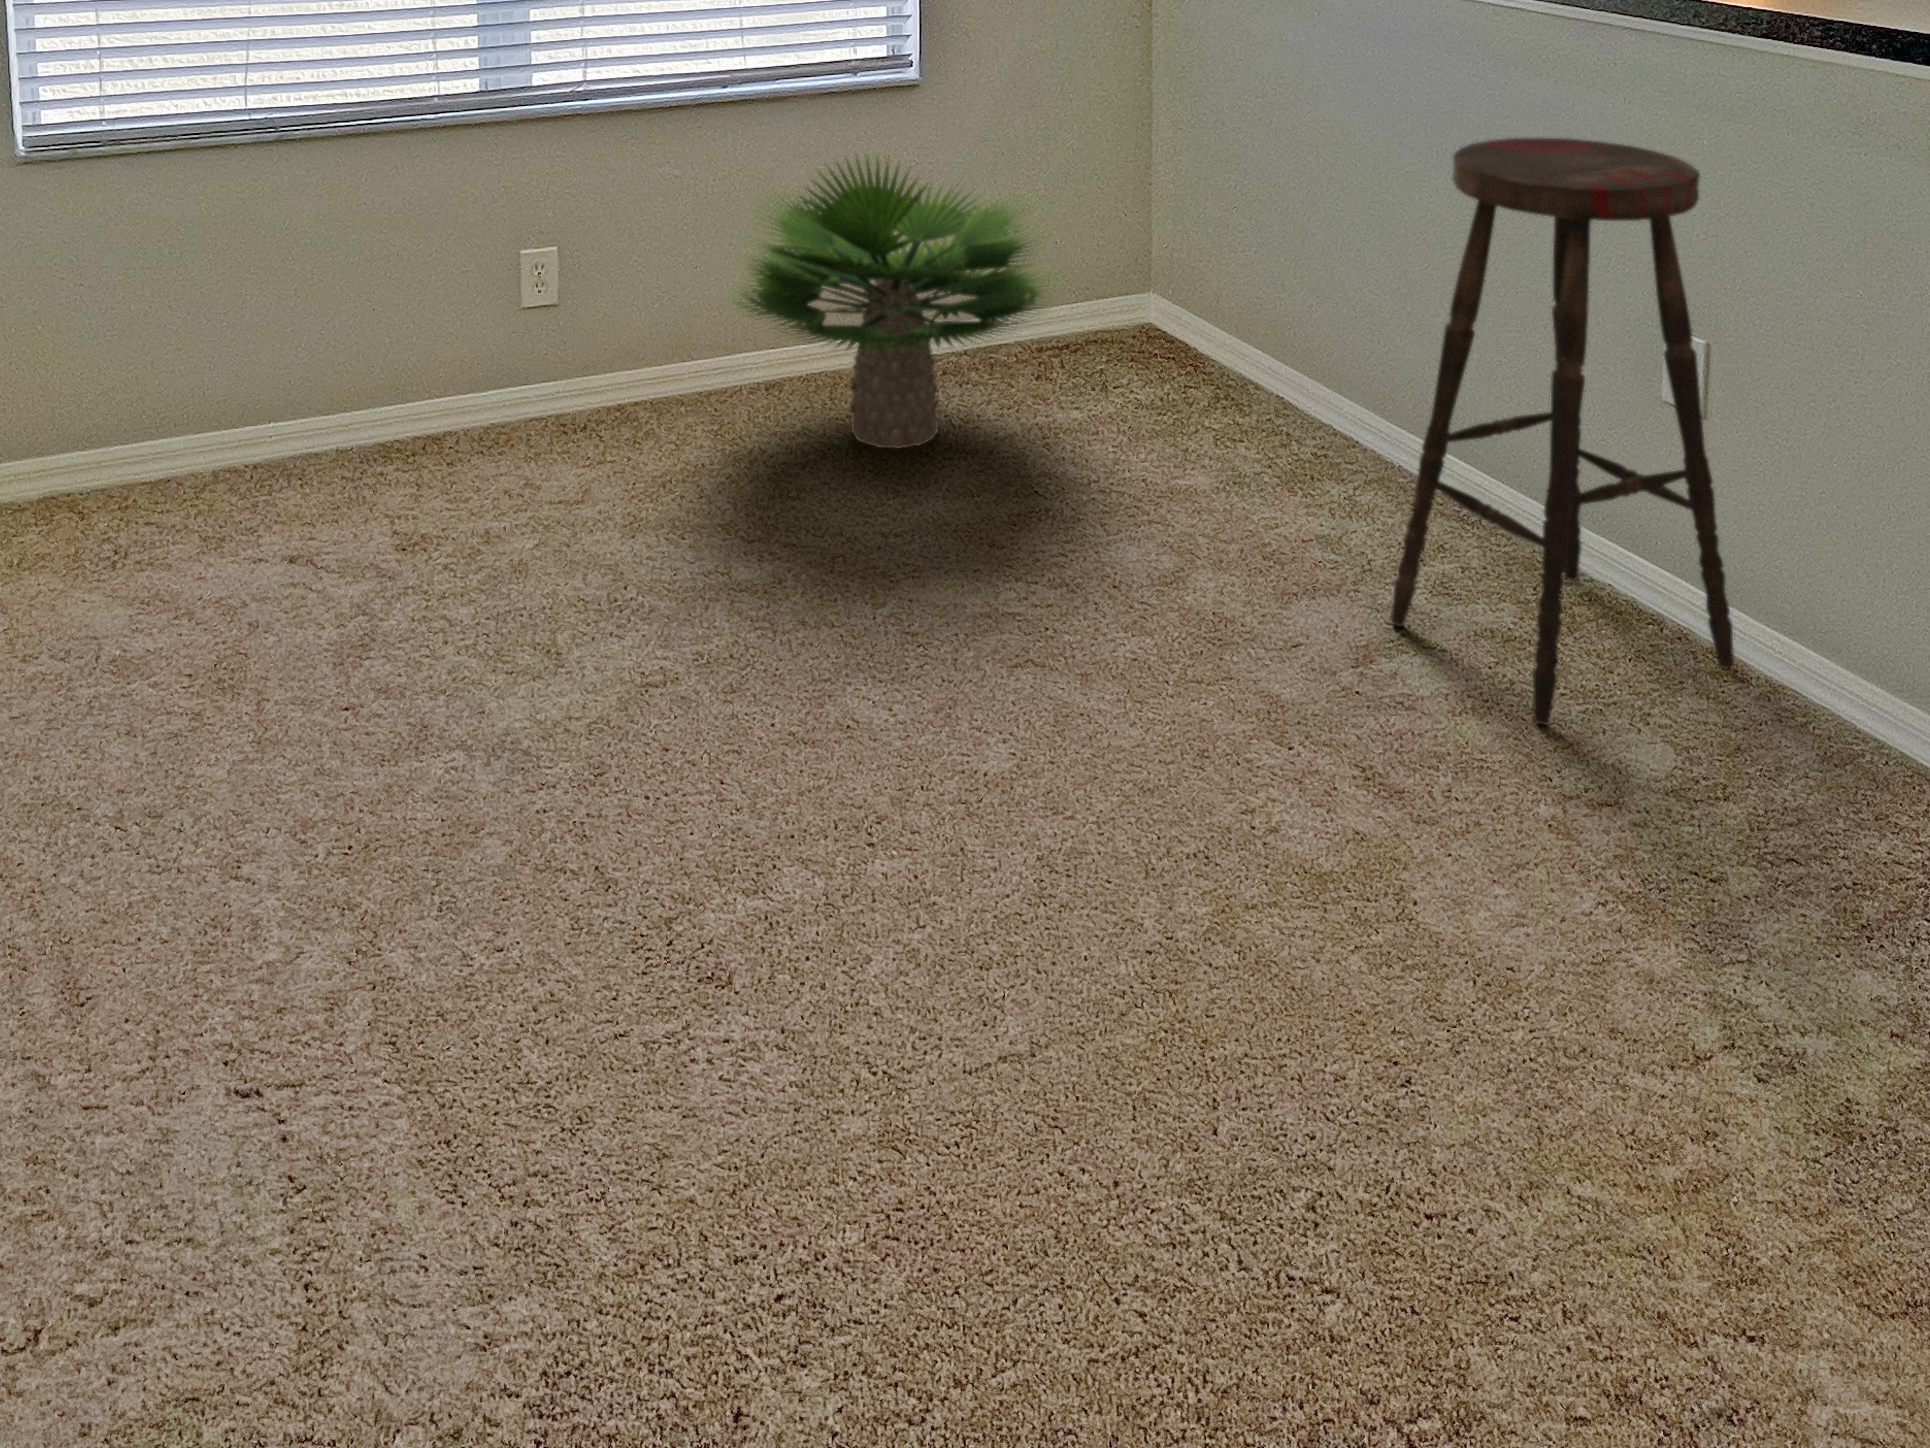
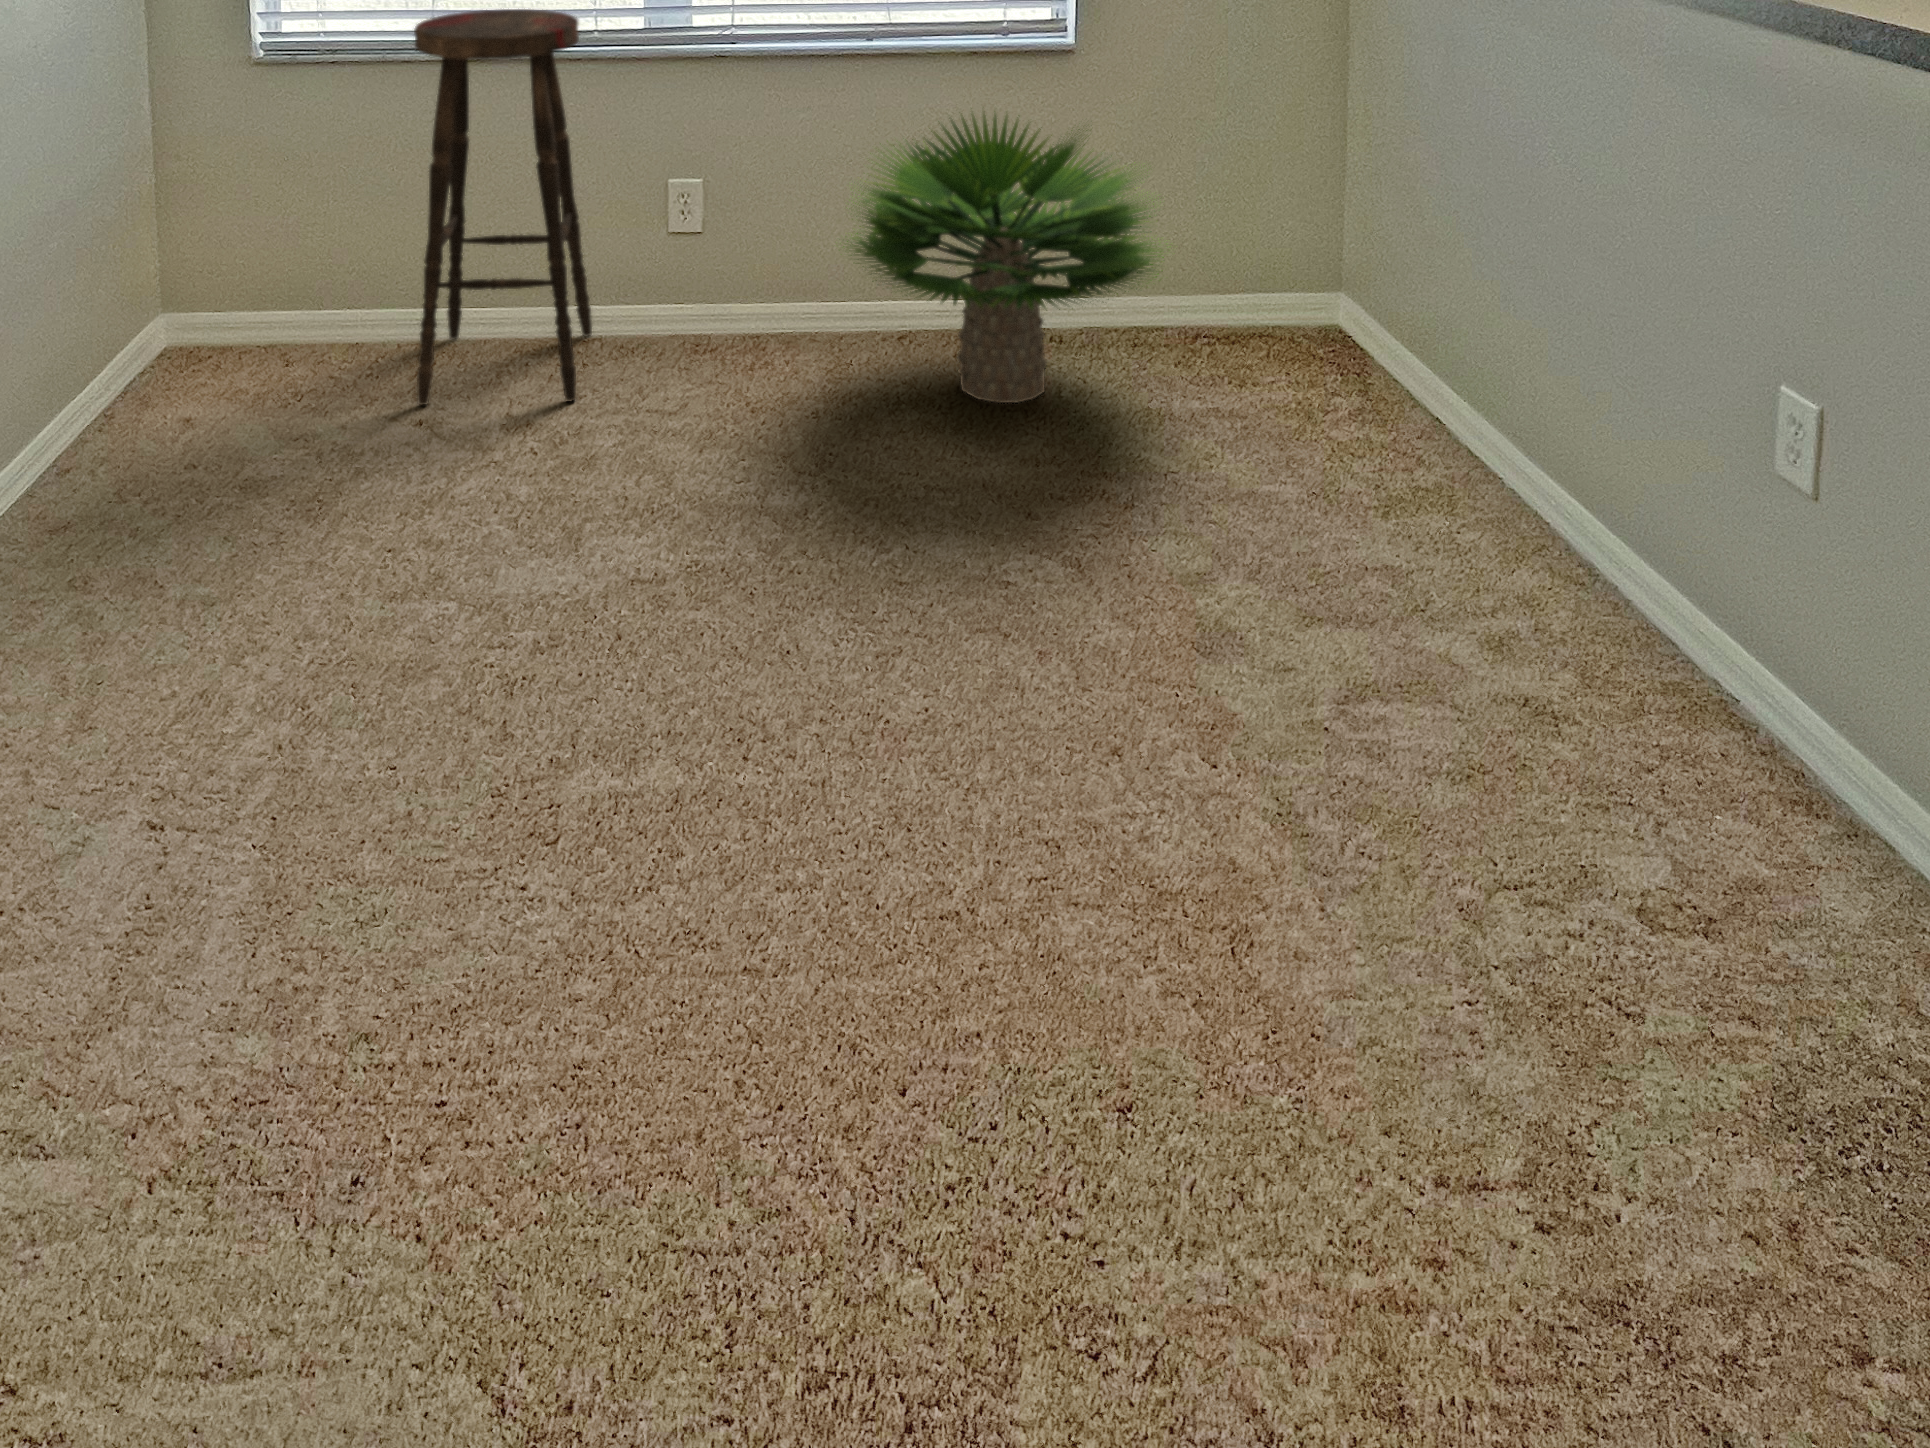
bar stool: present [1391,138,1734,725] -> present [414,9,592,405]

